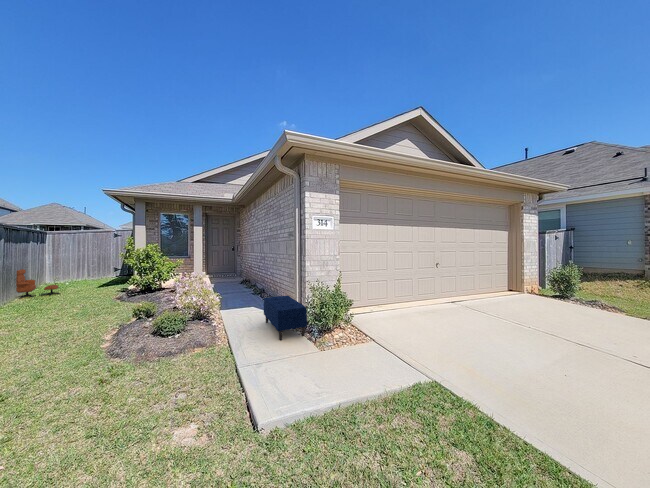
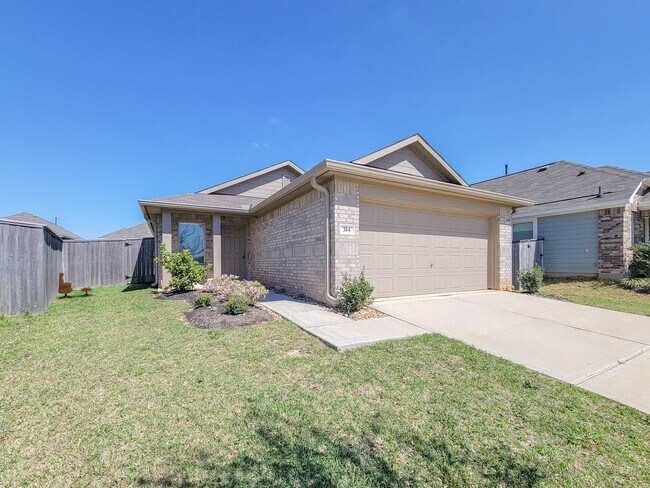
bench: present [264,295,307,340] -> none [299,288,339,317]

